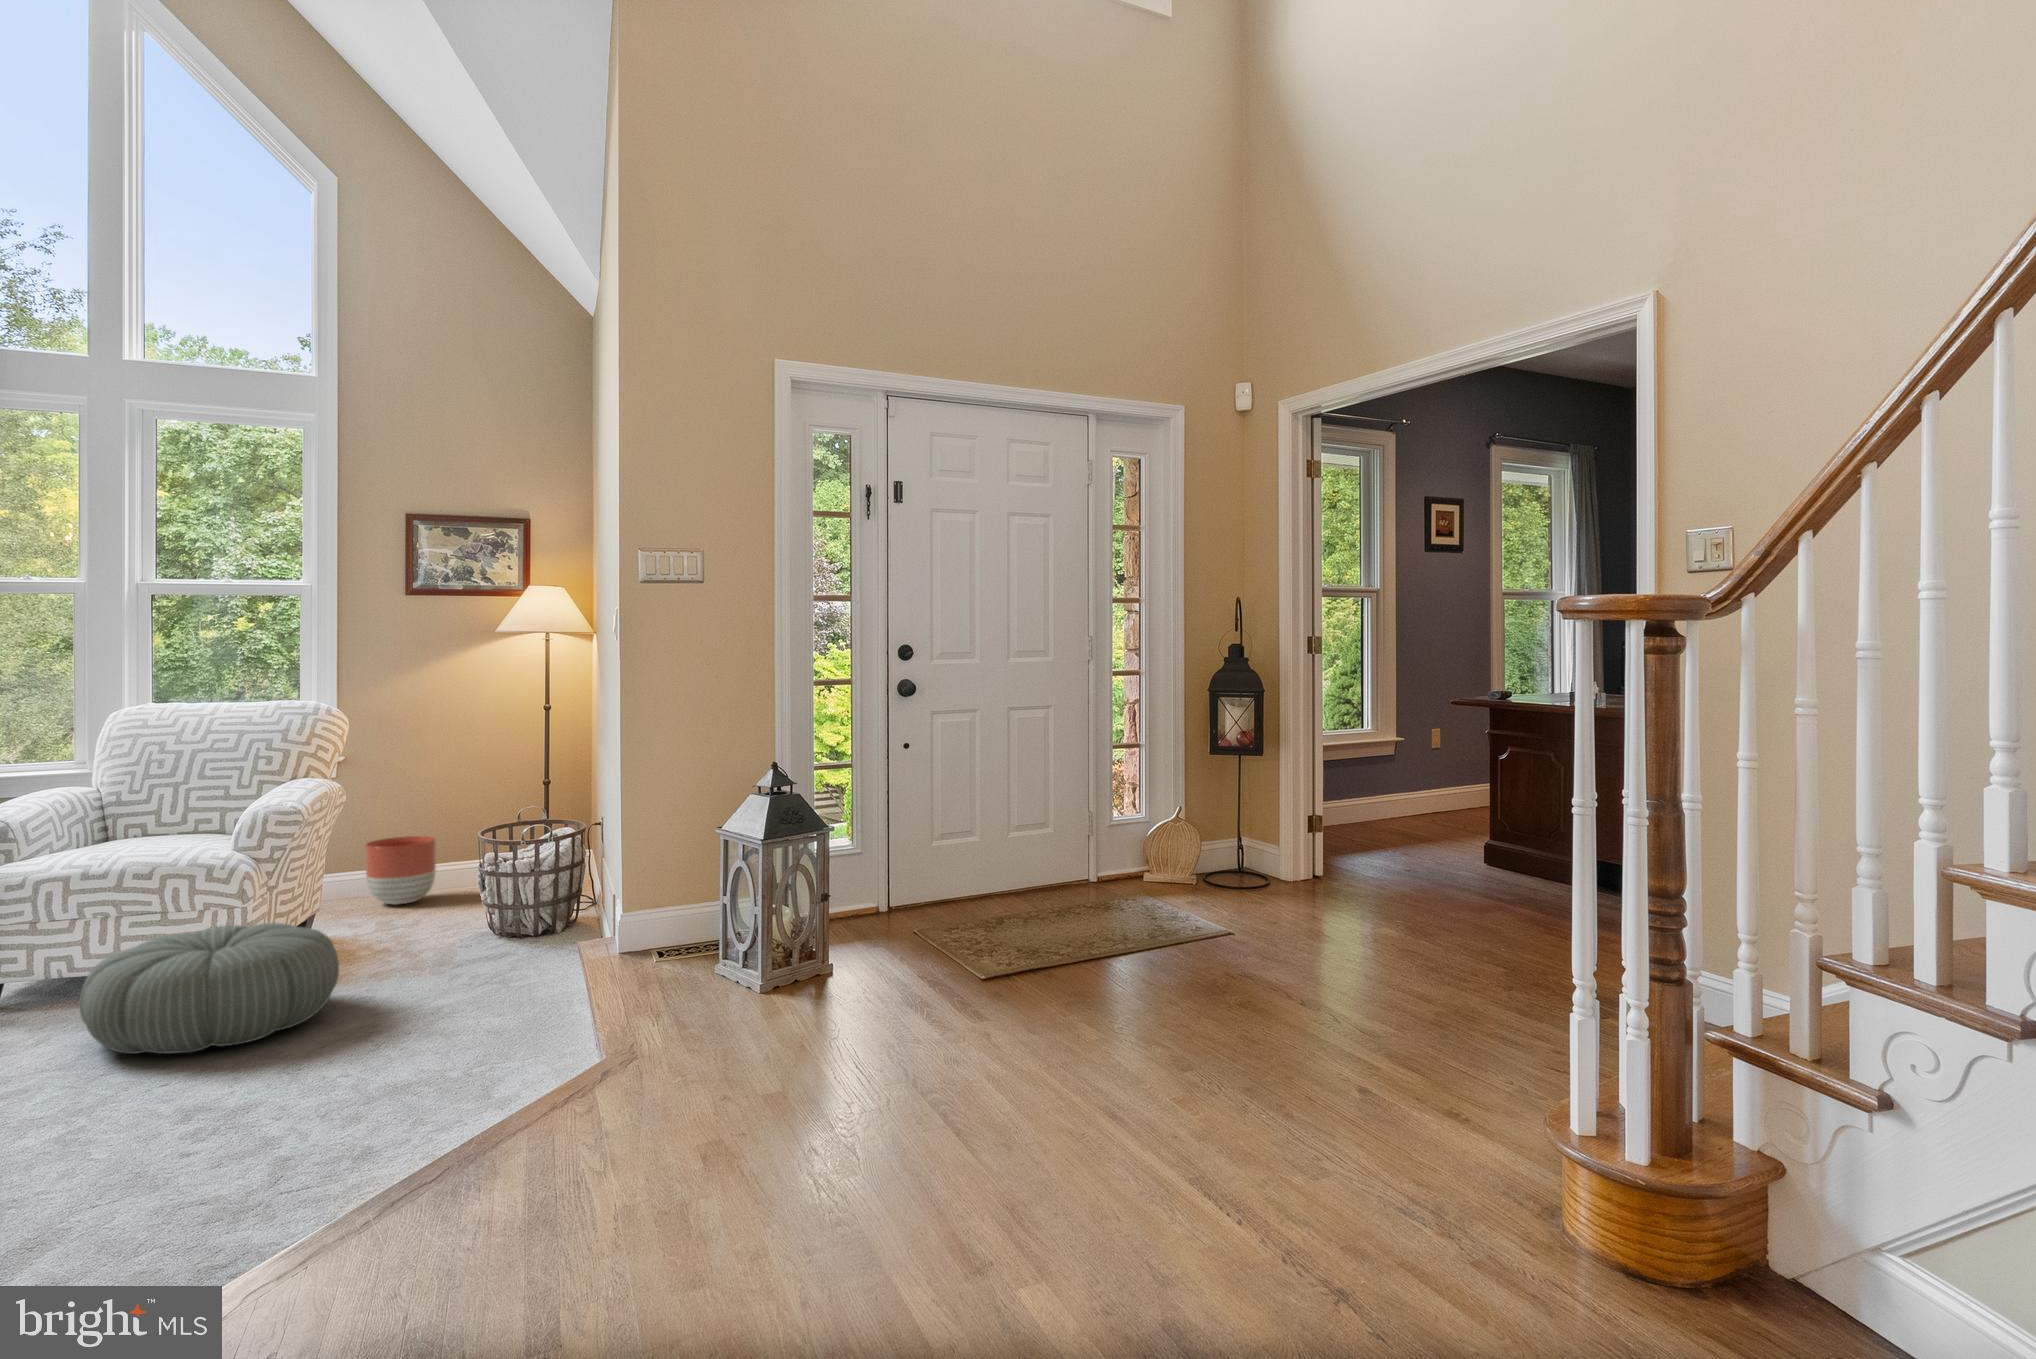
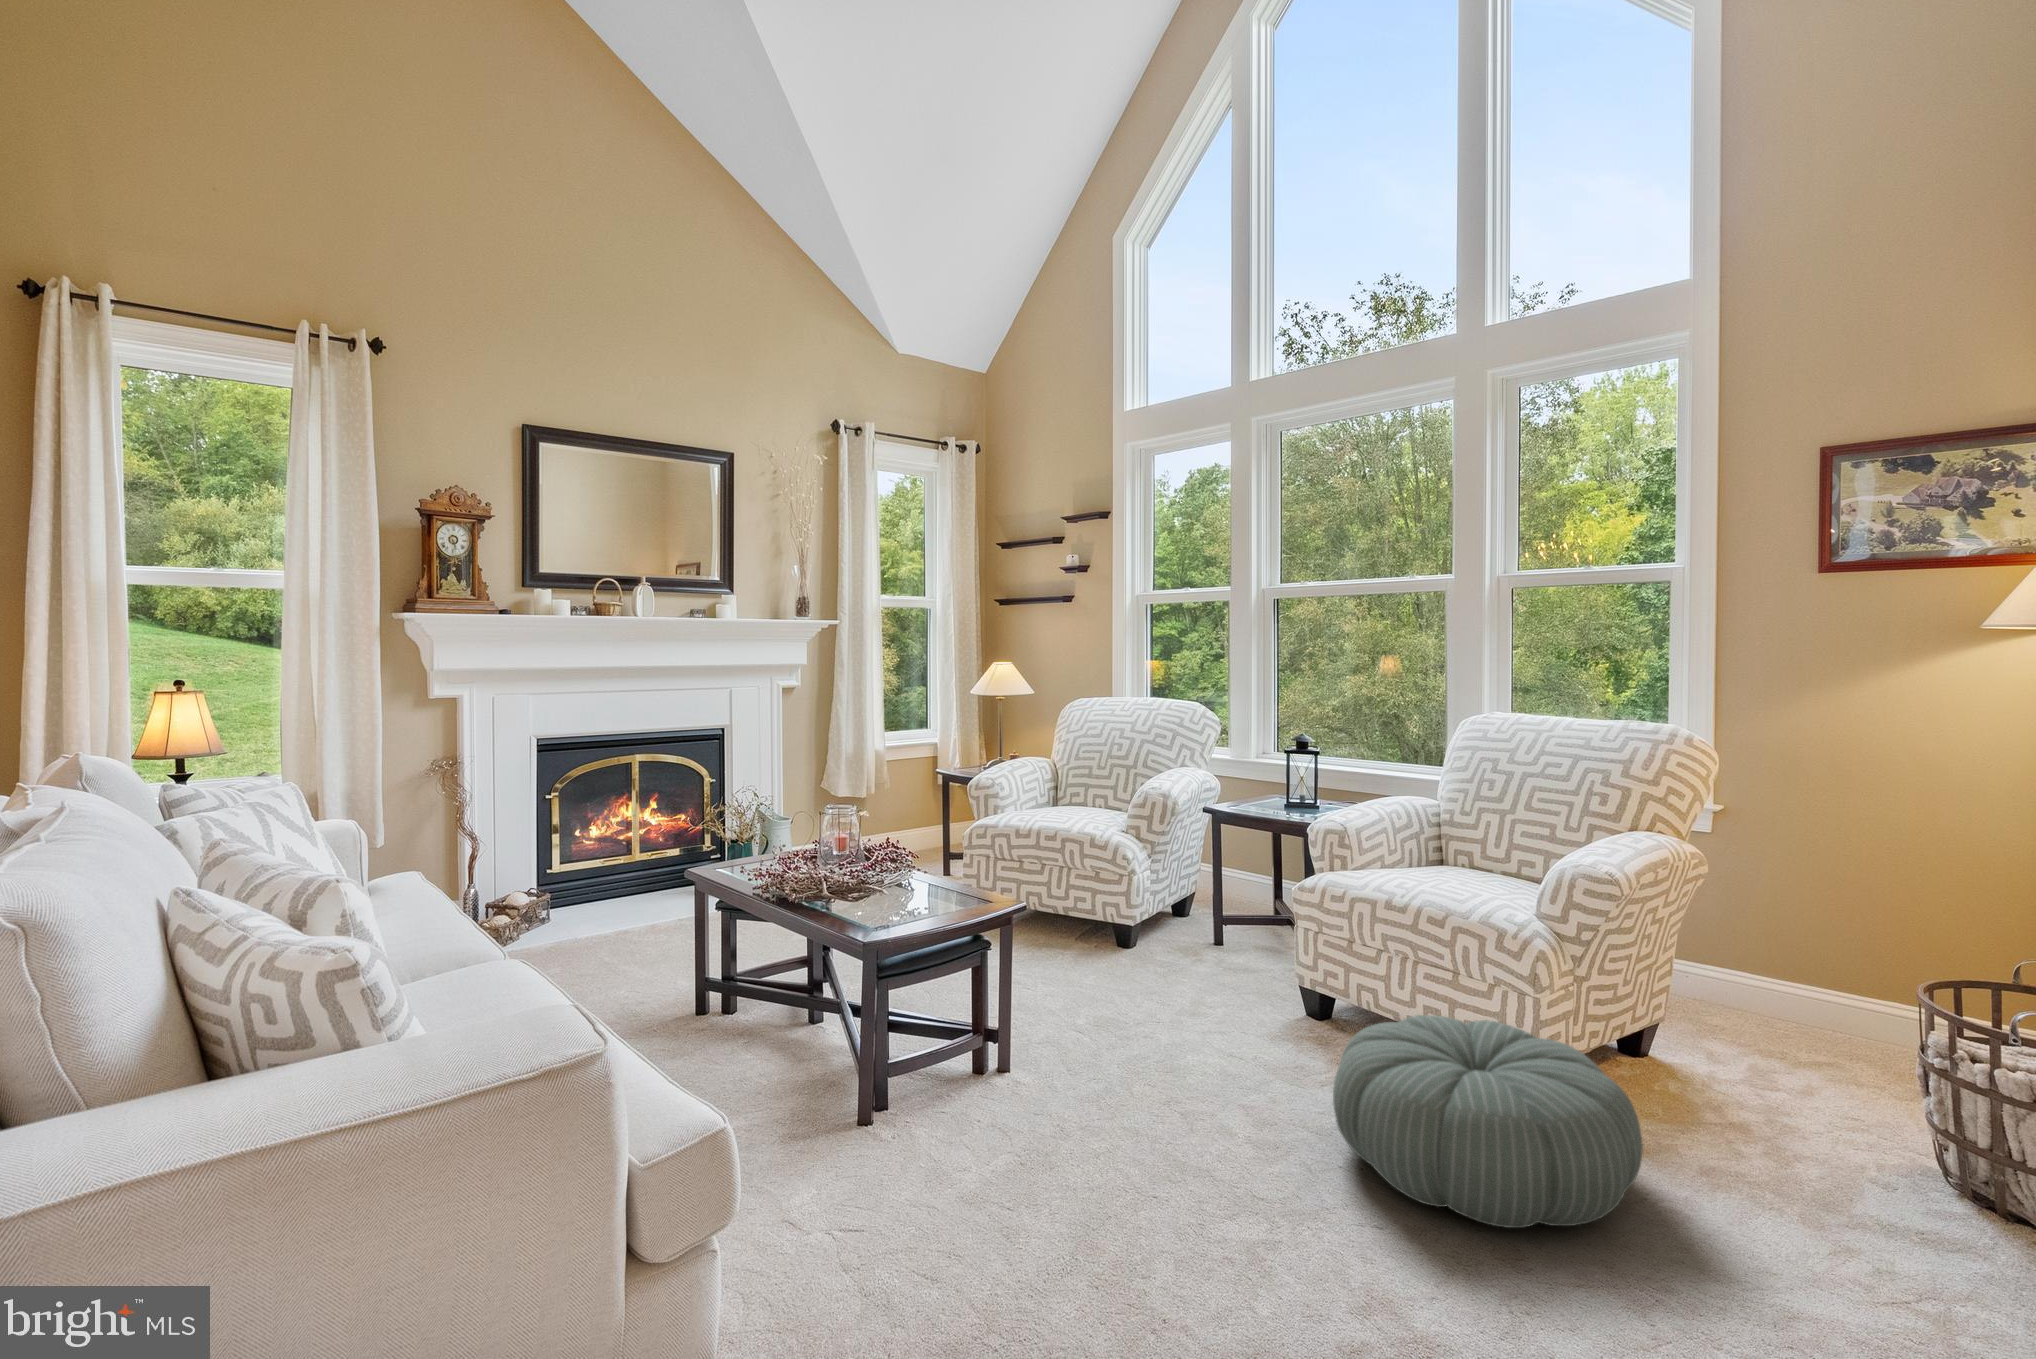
planter: present [365,836,436,905] -> none [1743,918,1856,1022]

